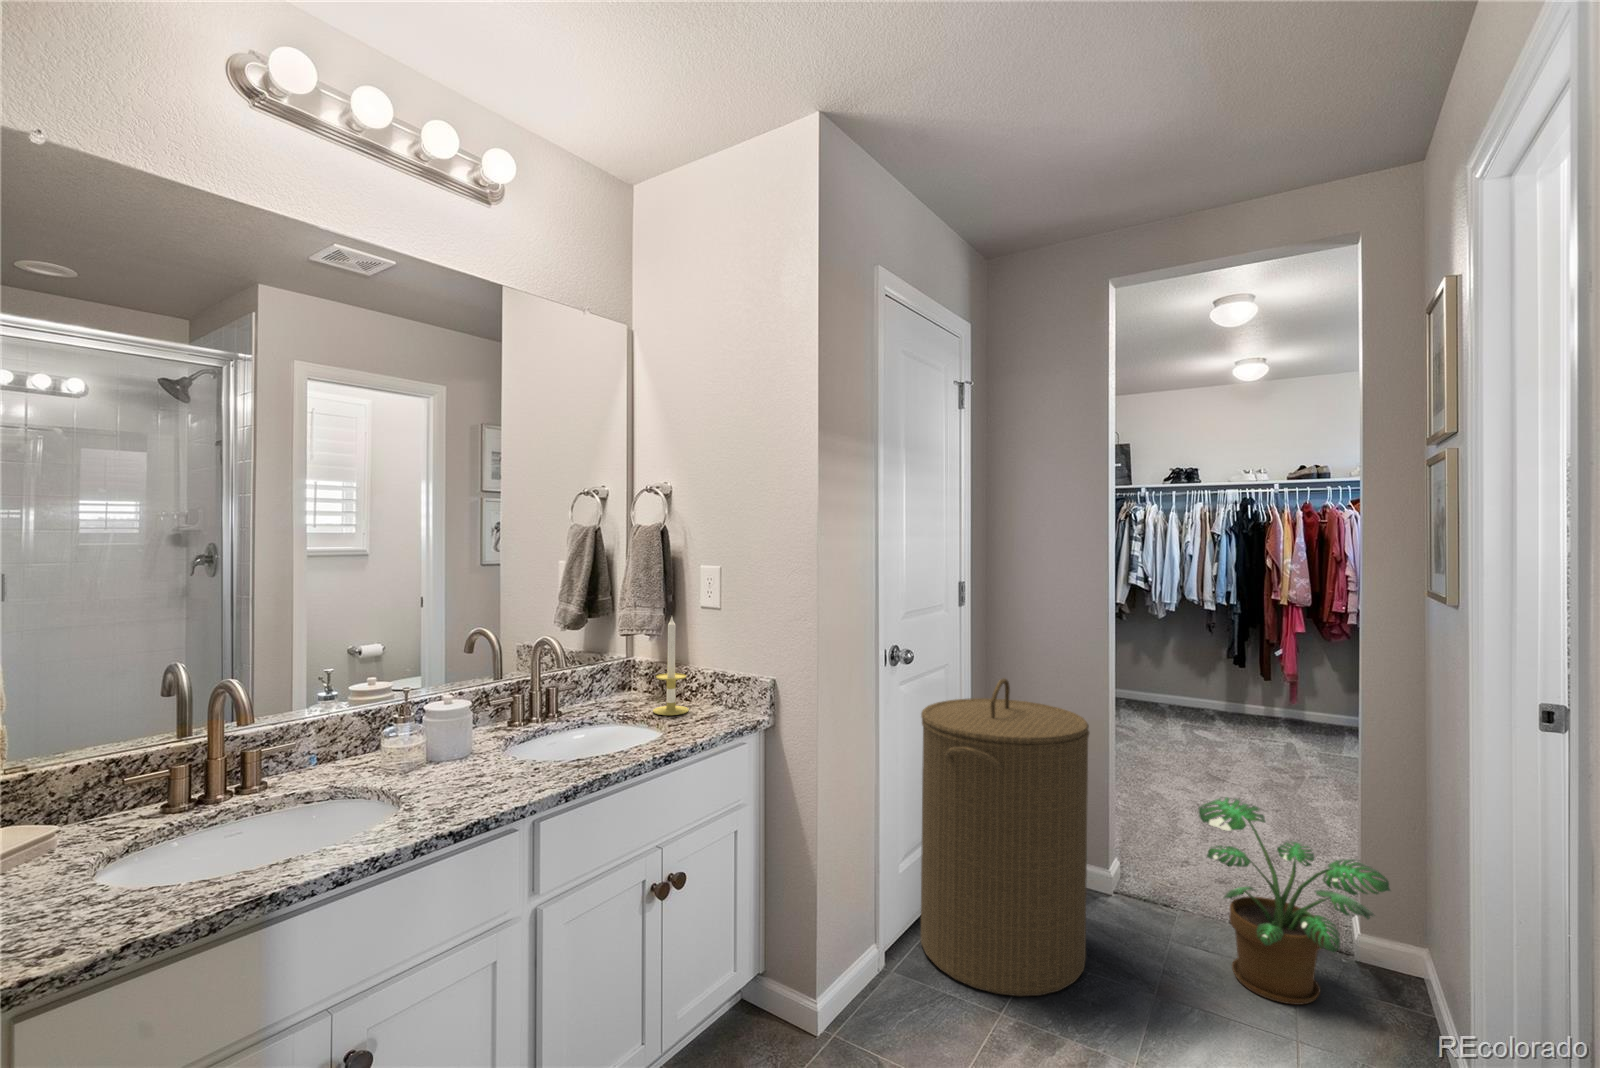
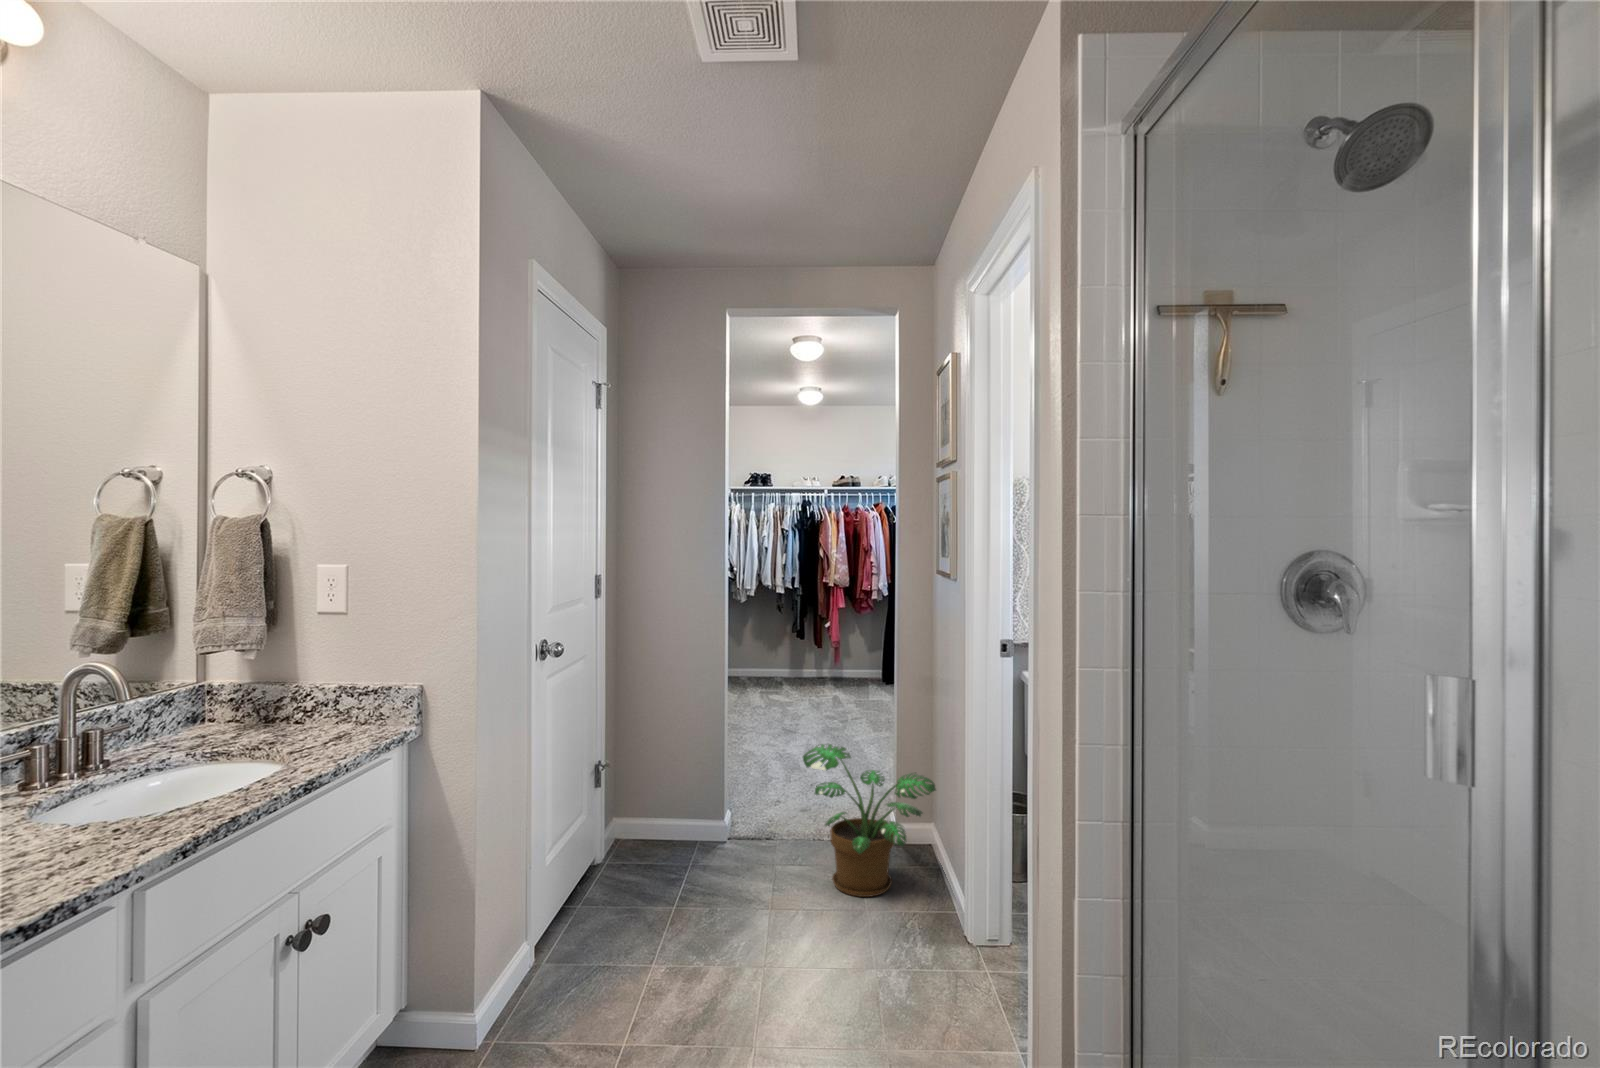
candle: present [653,617,689,715] -> none [256,622,307,744]
laundry hamper: present [920,678,1089,996] -> none [569,662,726,961]

